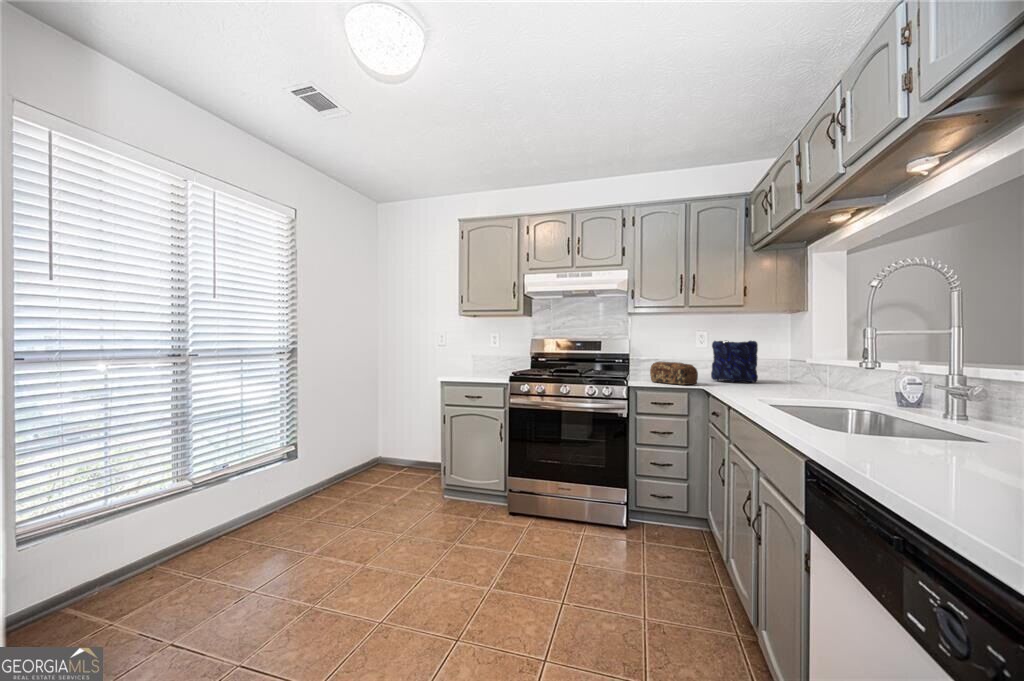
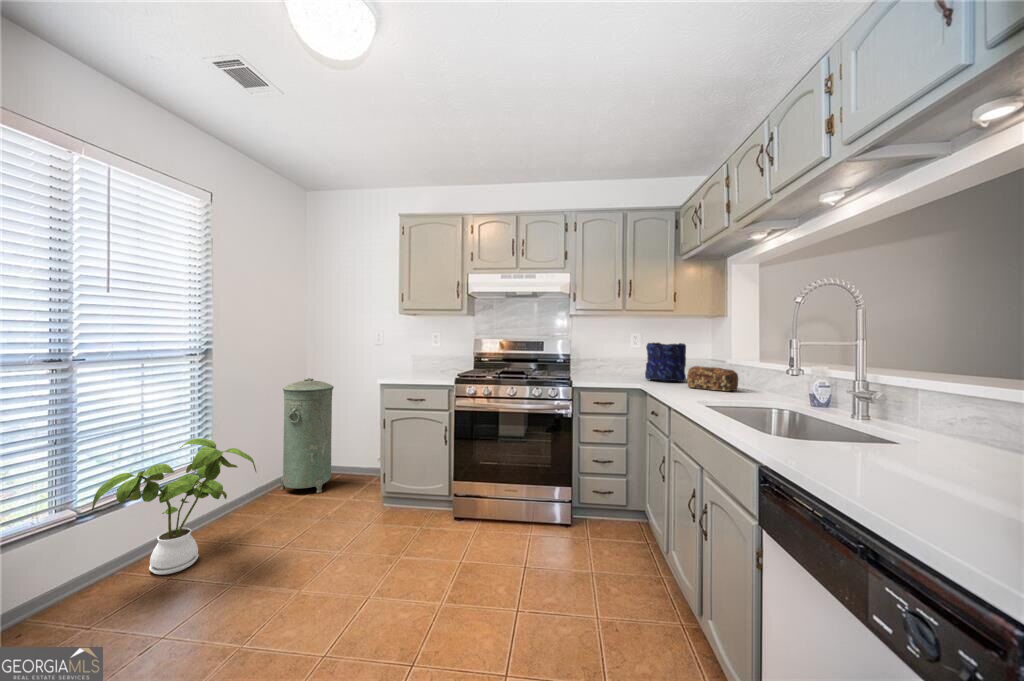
bread loaf: present [650,362,698,385] -> present [687,366,738,391]
trash can: none [356,376,402,483] -> present [280,378,334,493]
house plant: none [202,425,330,542] -> present [92,438,256,575]

